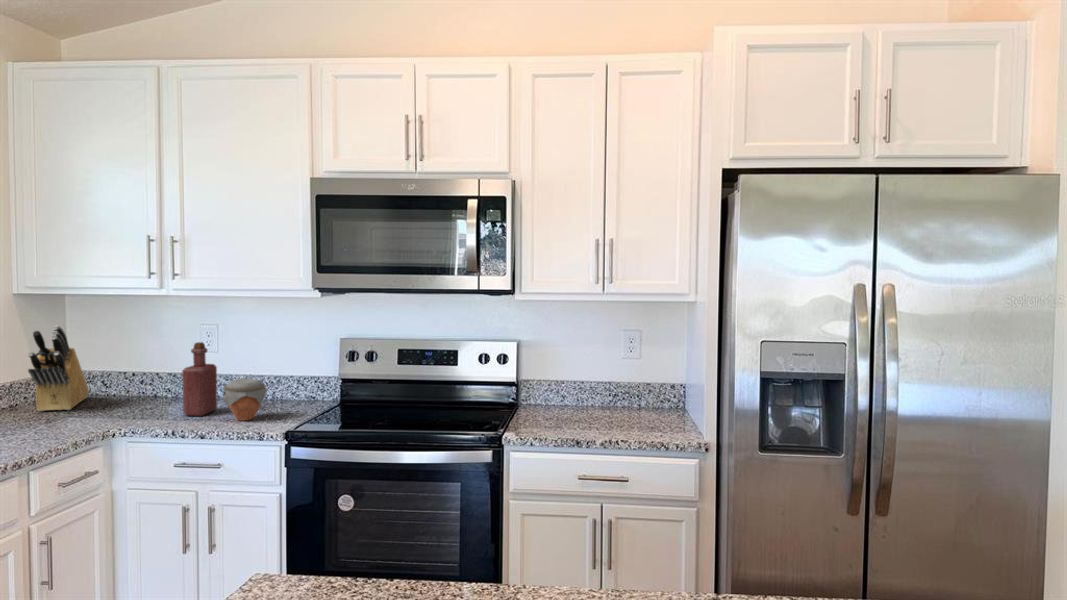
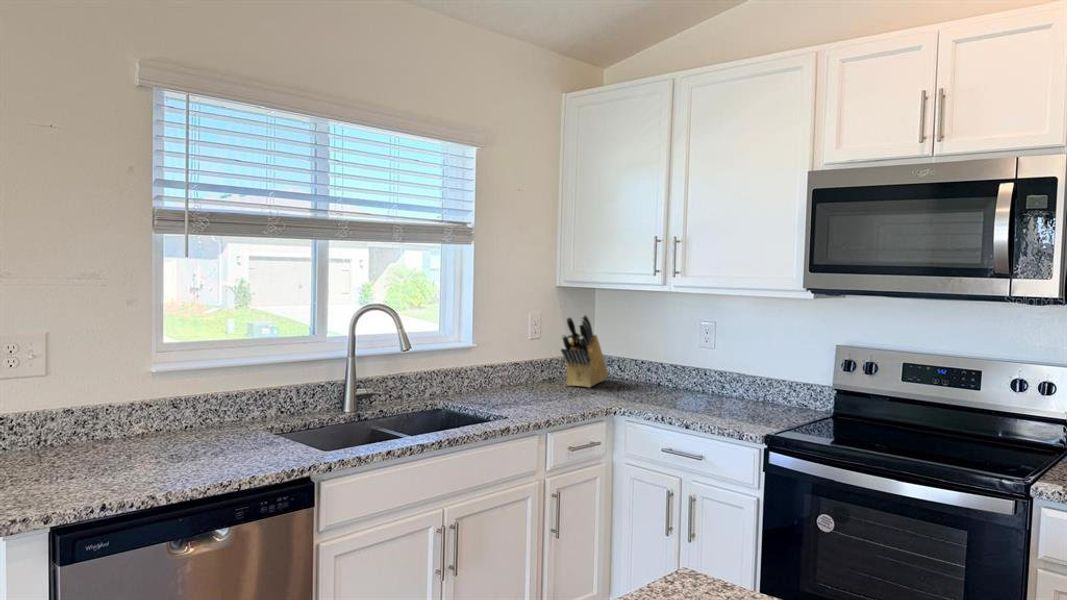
bottle: present [182,342,217,416] -> none [676,337,709,407]
jar: present [223,378,267,421] -> none [709,375,754,417]

